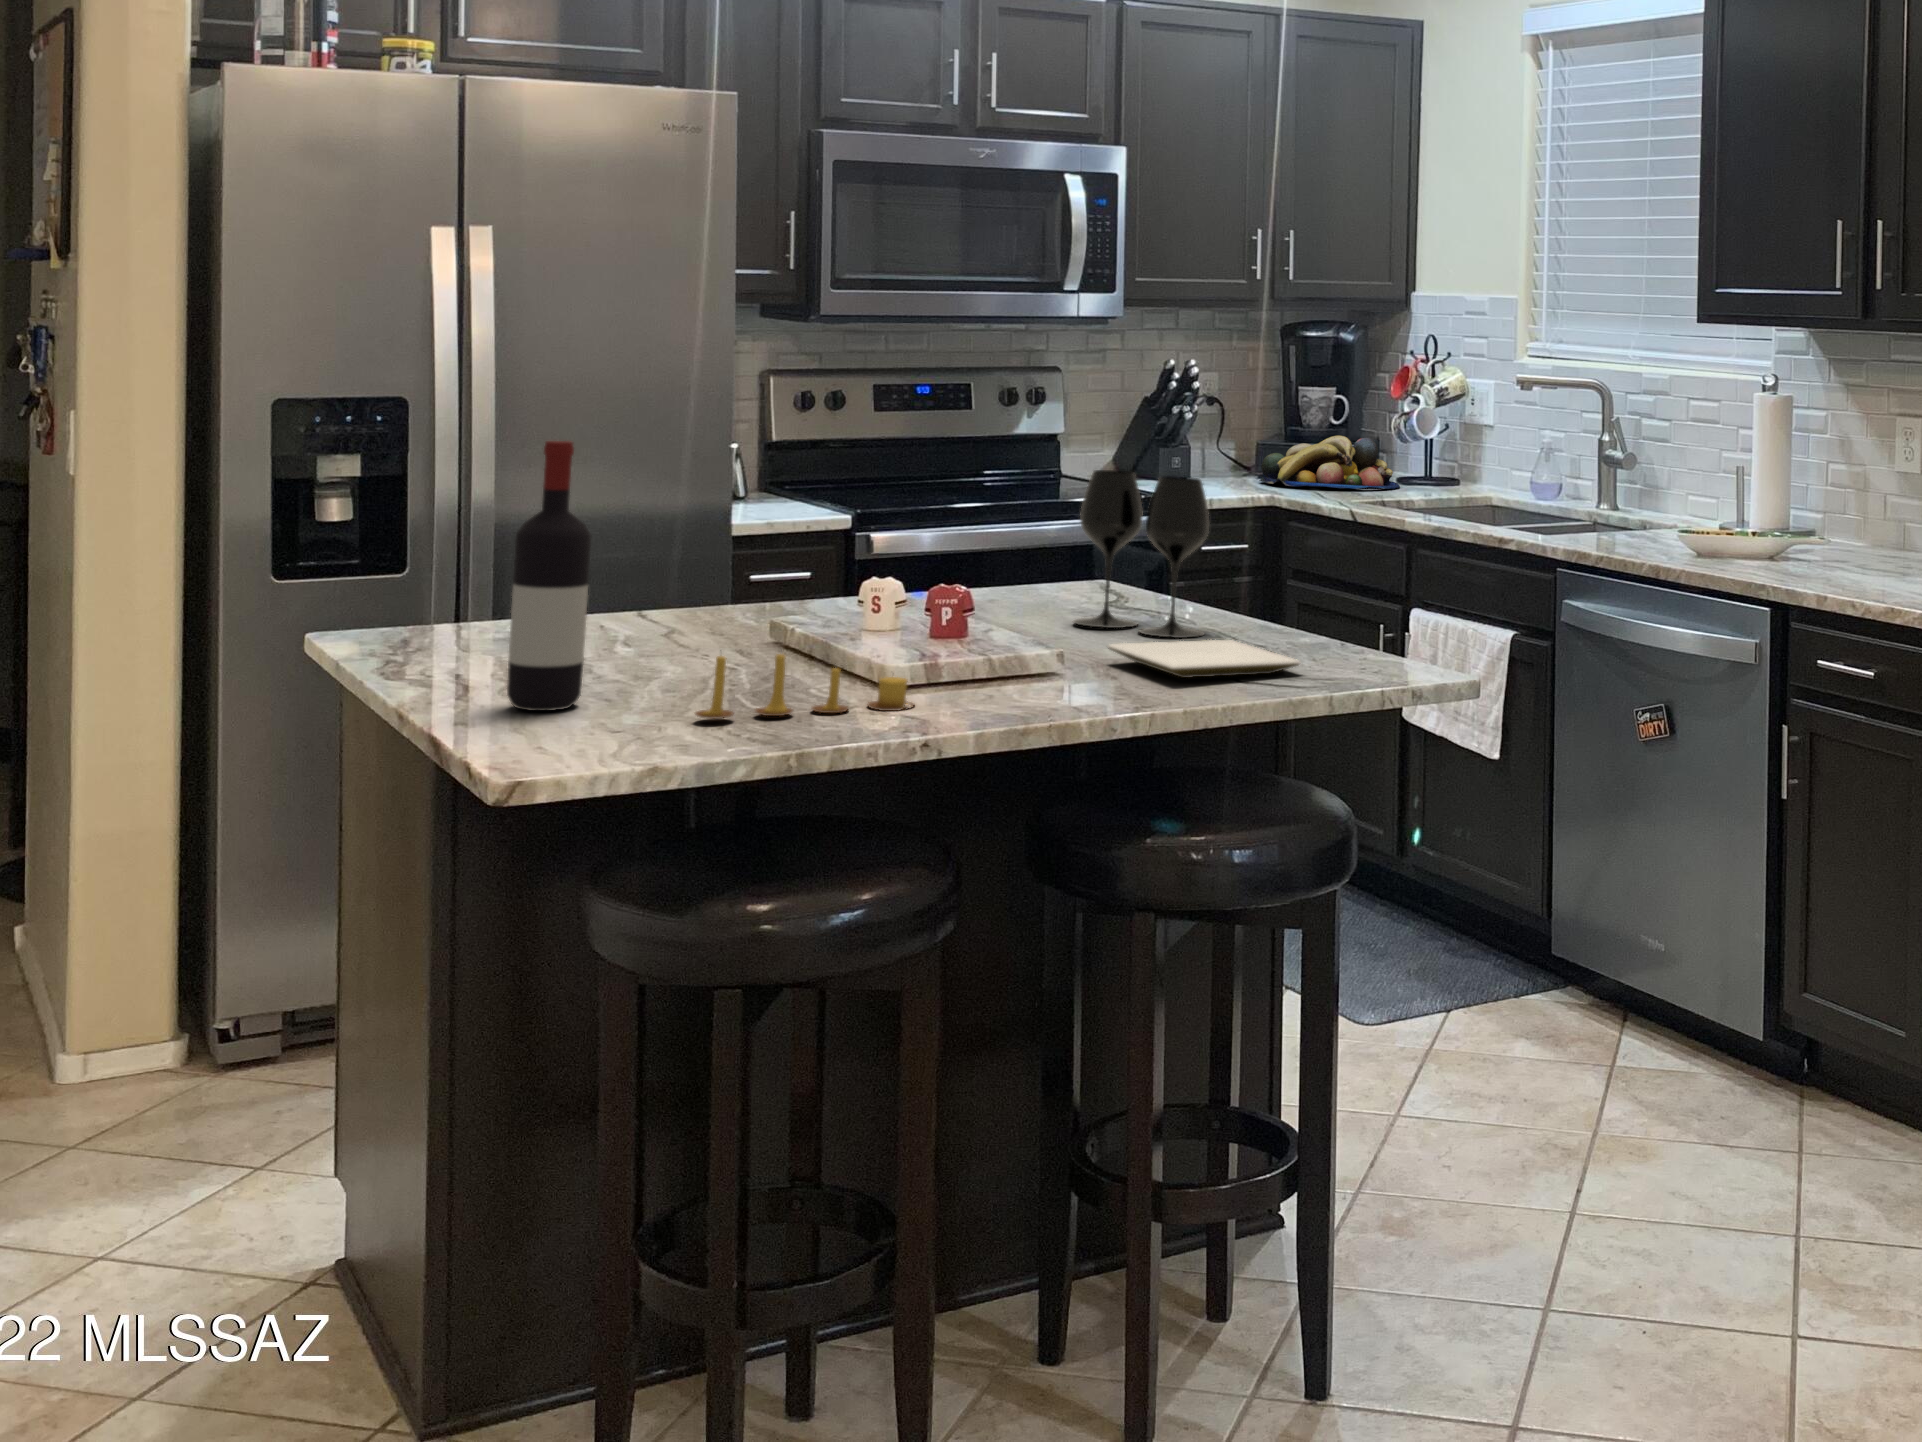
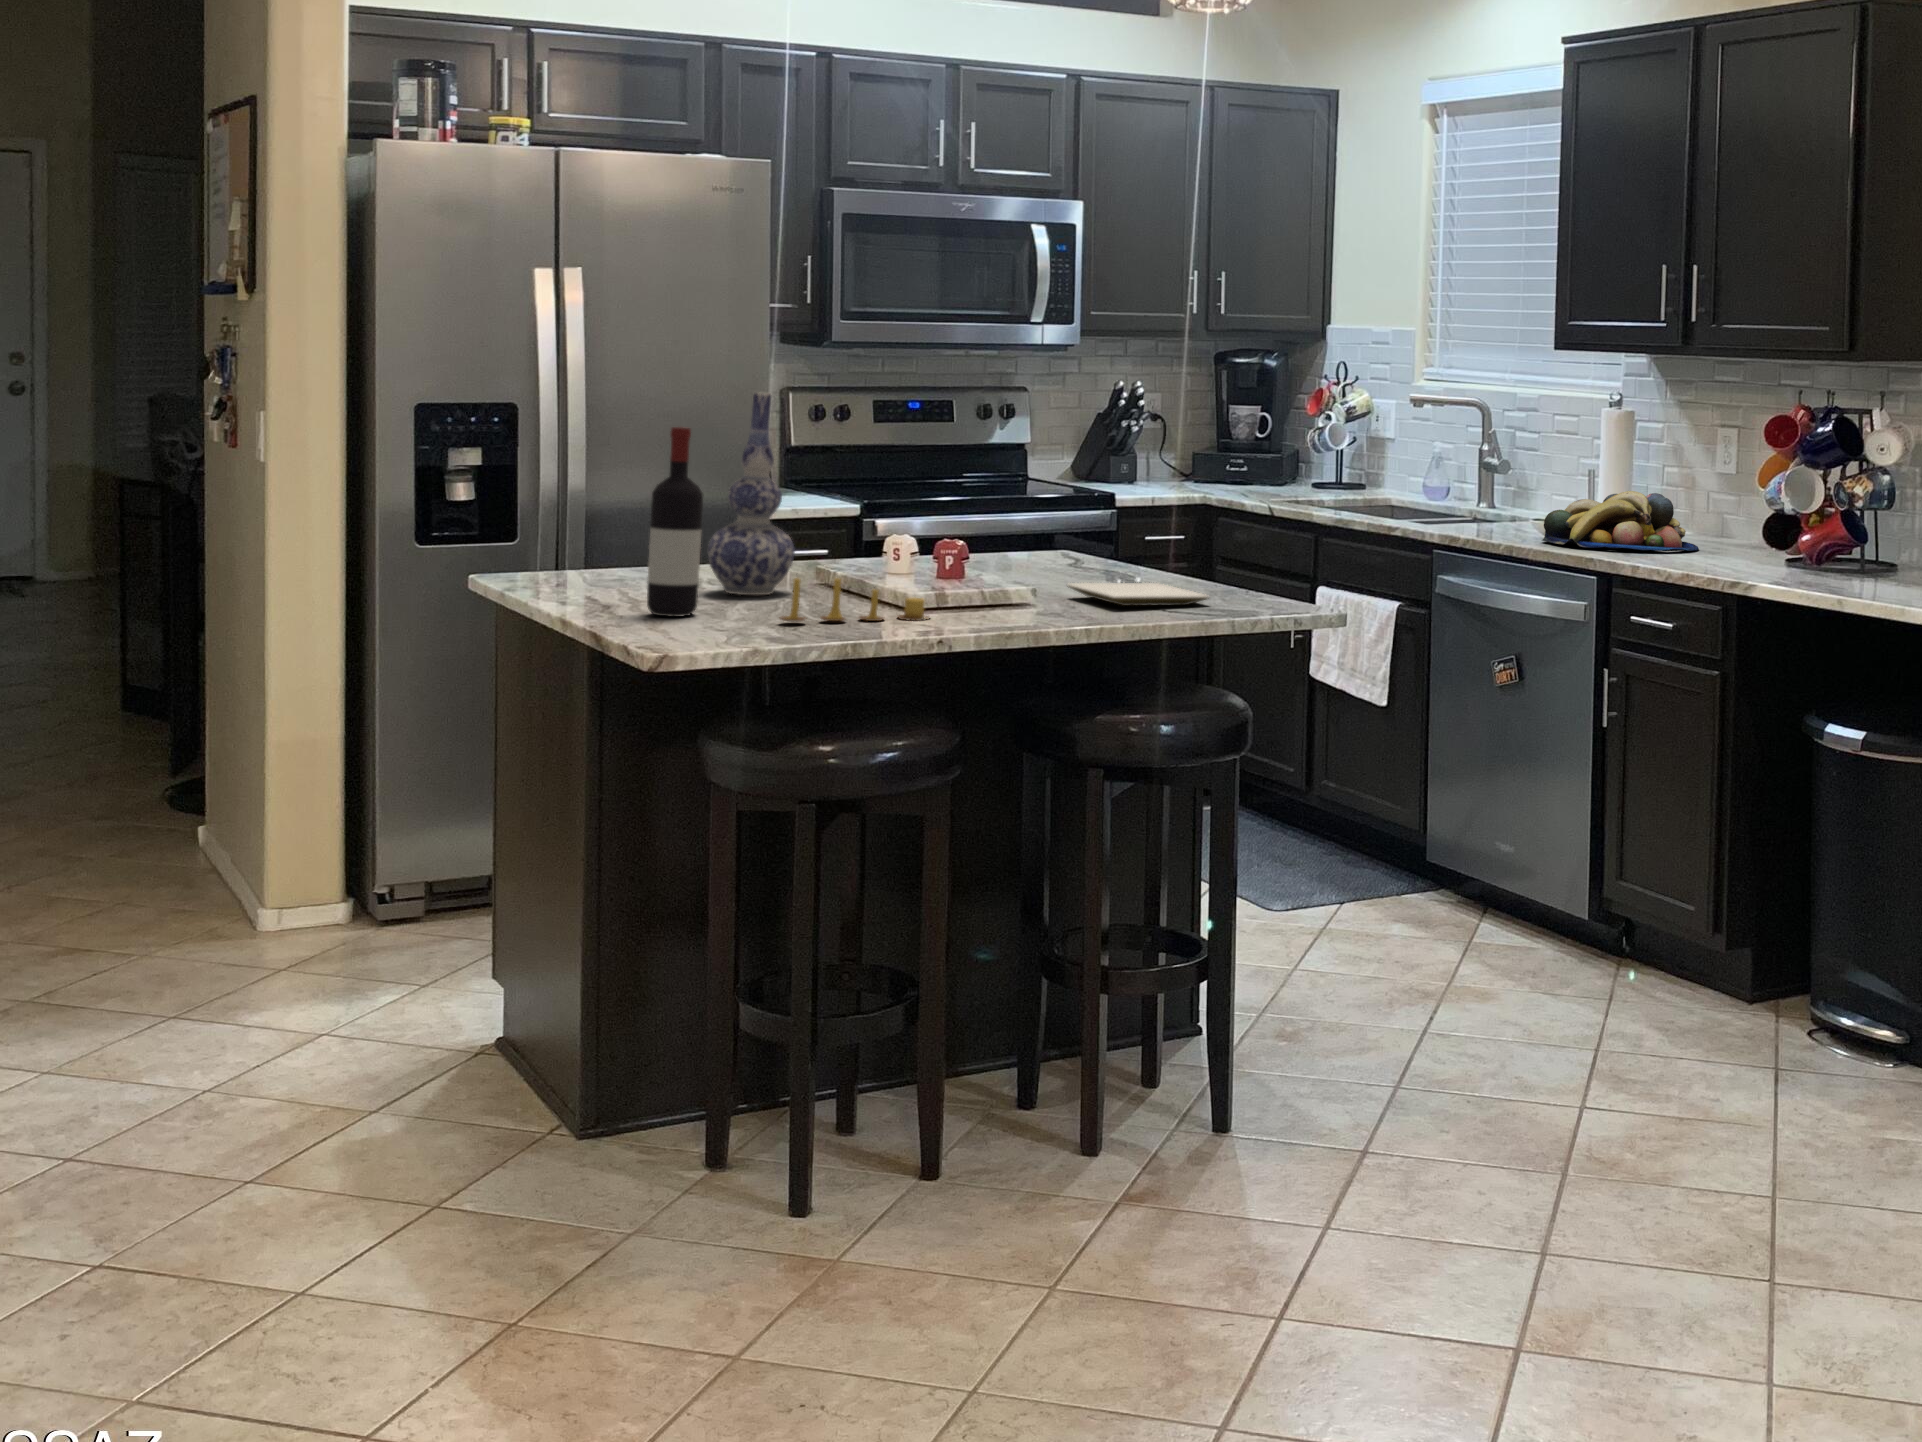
vase: none [611,388,734,668] -> present [708,392,795,595]
fruit bowl: present [1259,436,1400,489] -> present [1542,491,1699,551]
wine glass: present [1074,470,1209,638] -> none [1040,459,1143,584]

